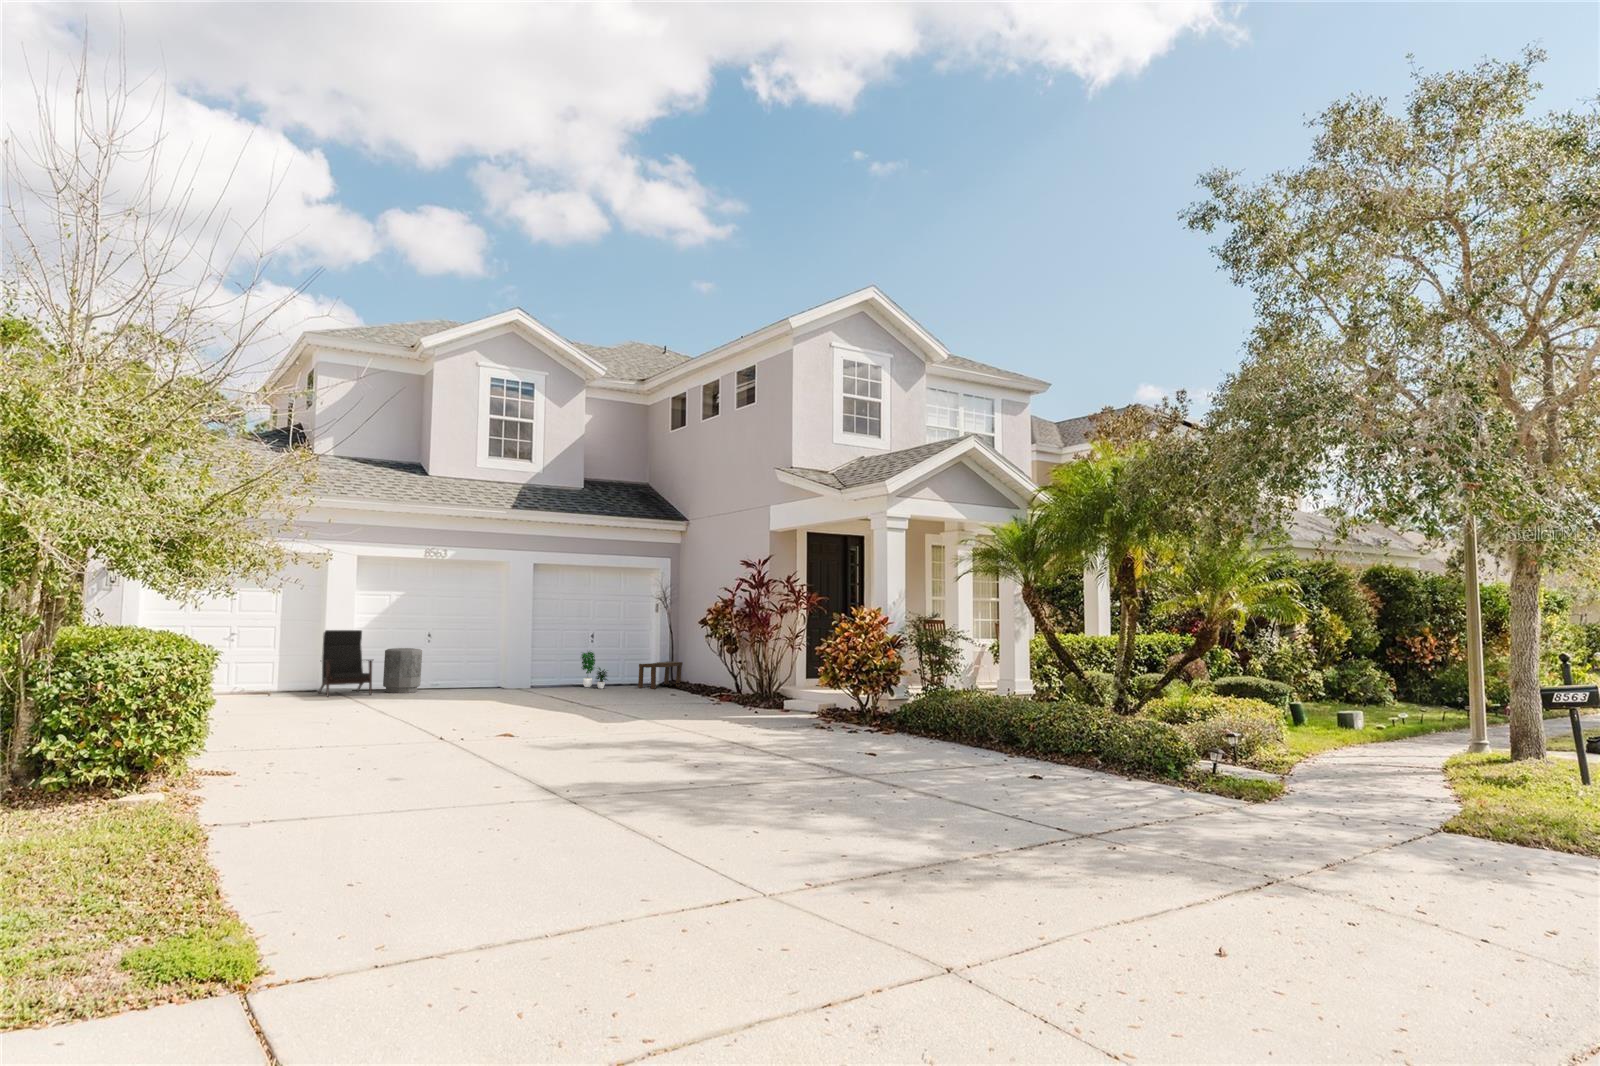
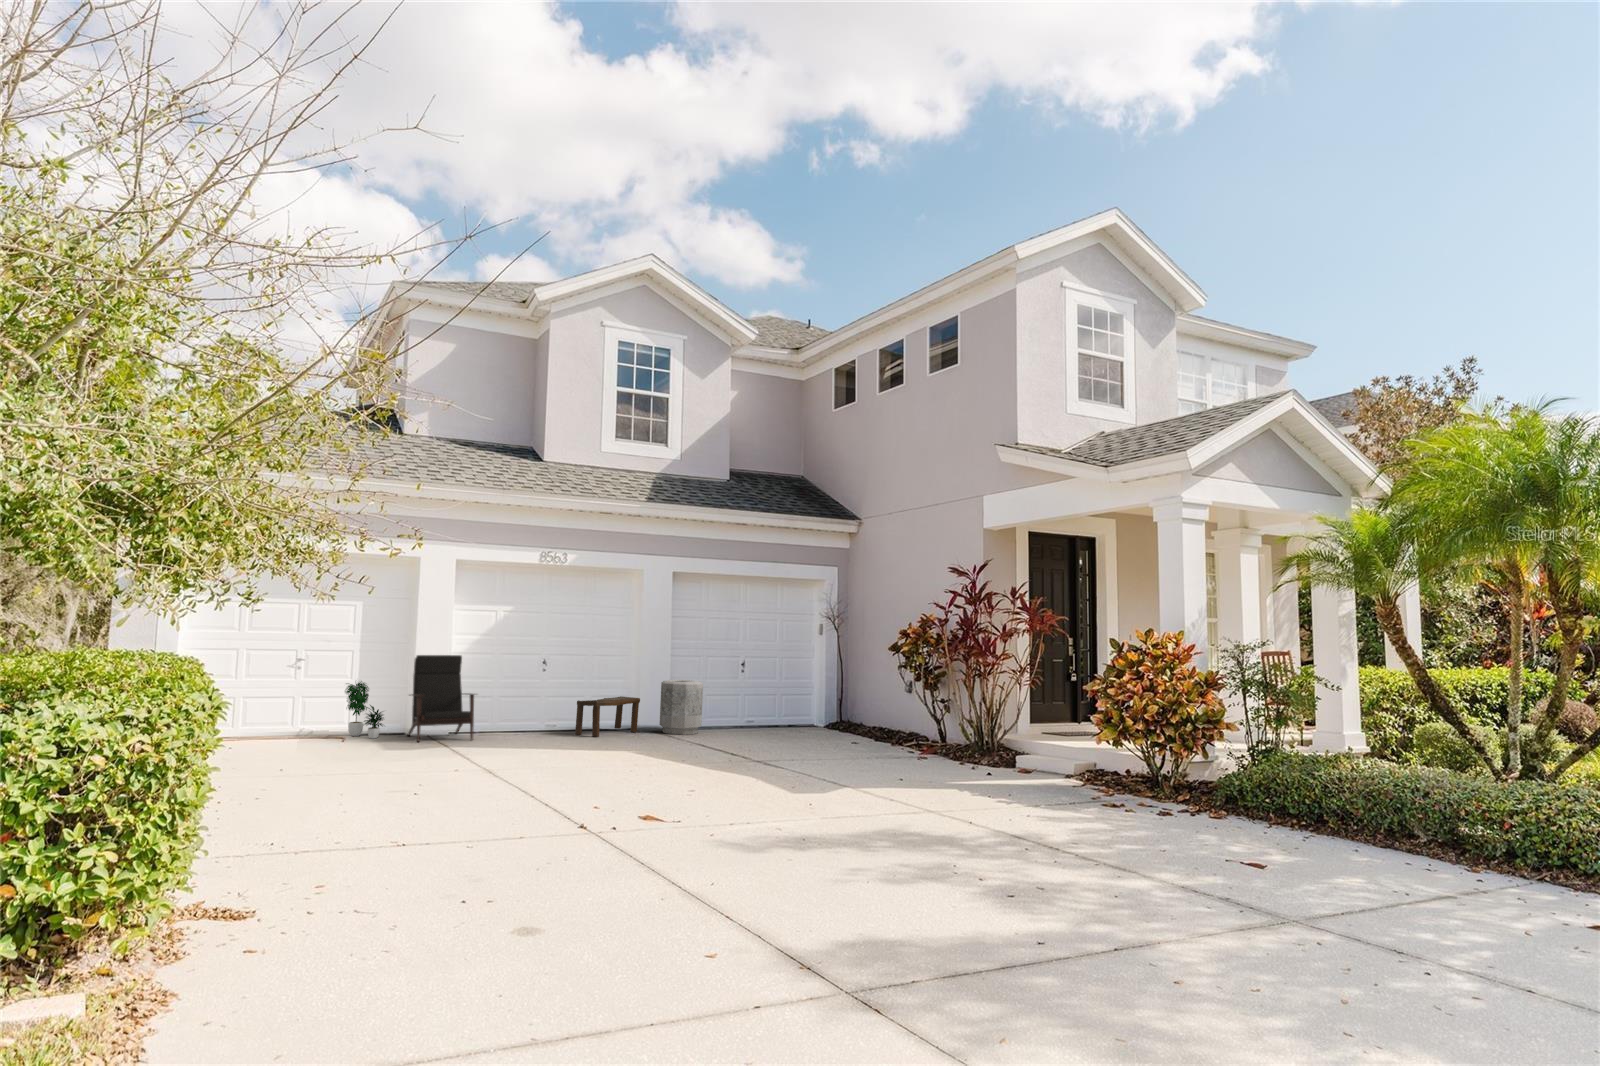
trash can: present [383,648,422,693] -> present [660,680,703,735]
potted plant: present [582,651,607,689] -> present [345,681,384,739]
bench: present [638,661,683,689] -> present [575,696,640,737]

